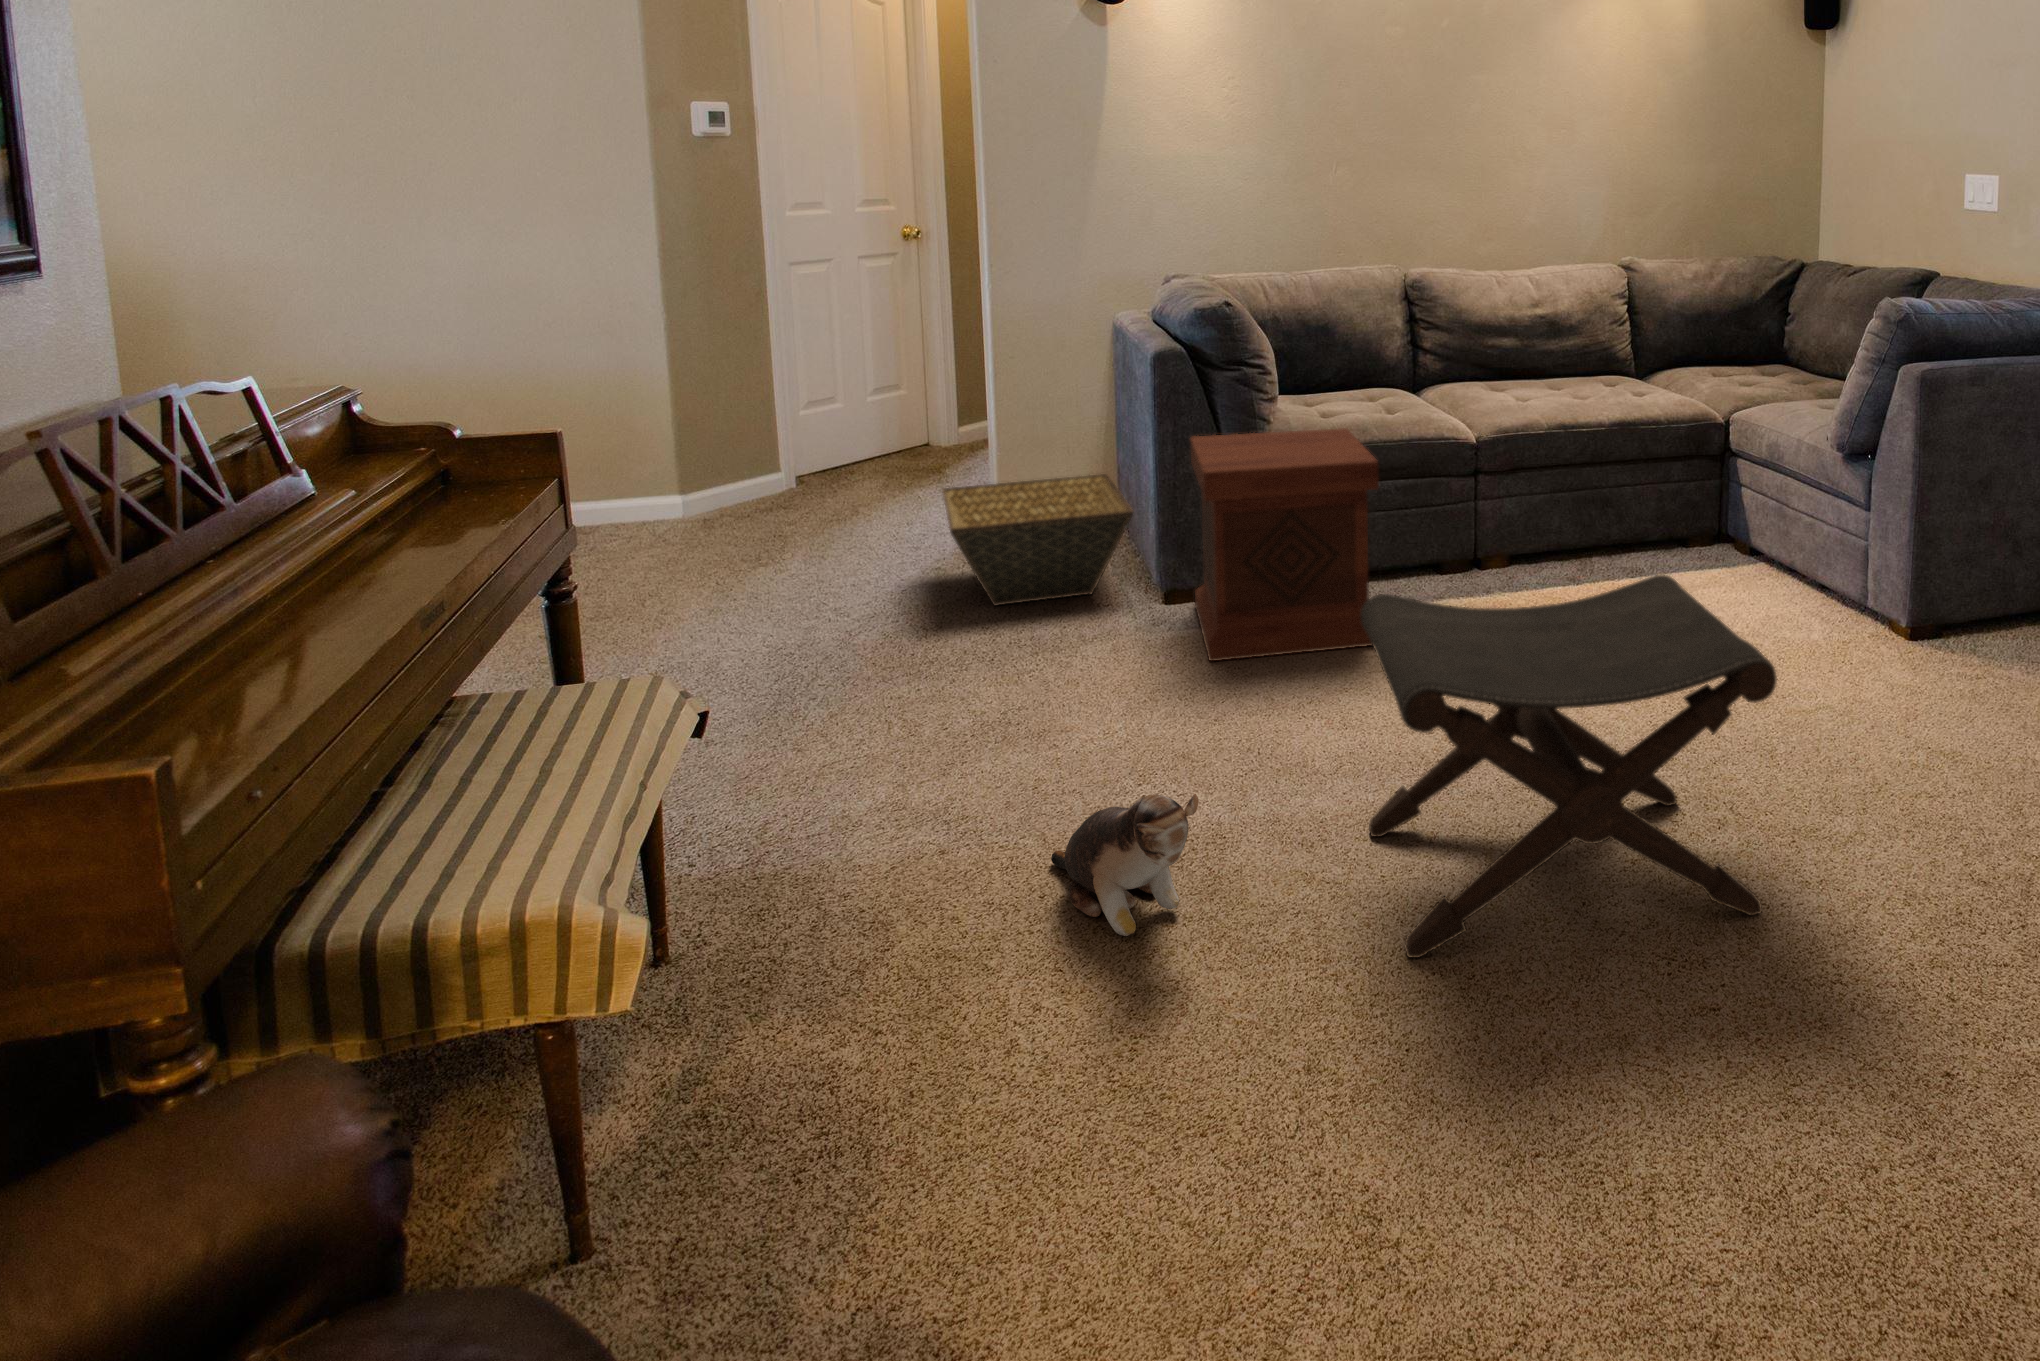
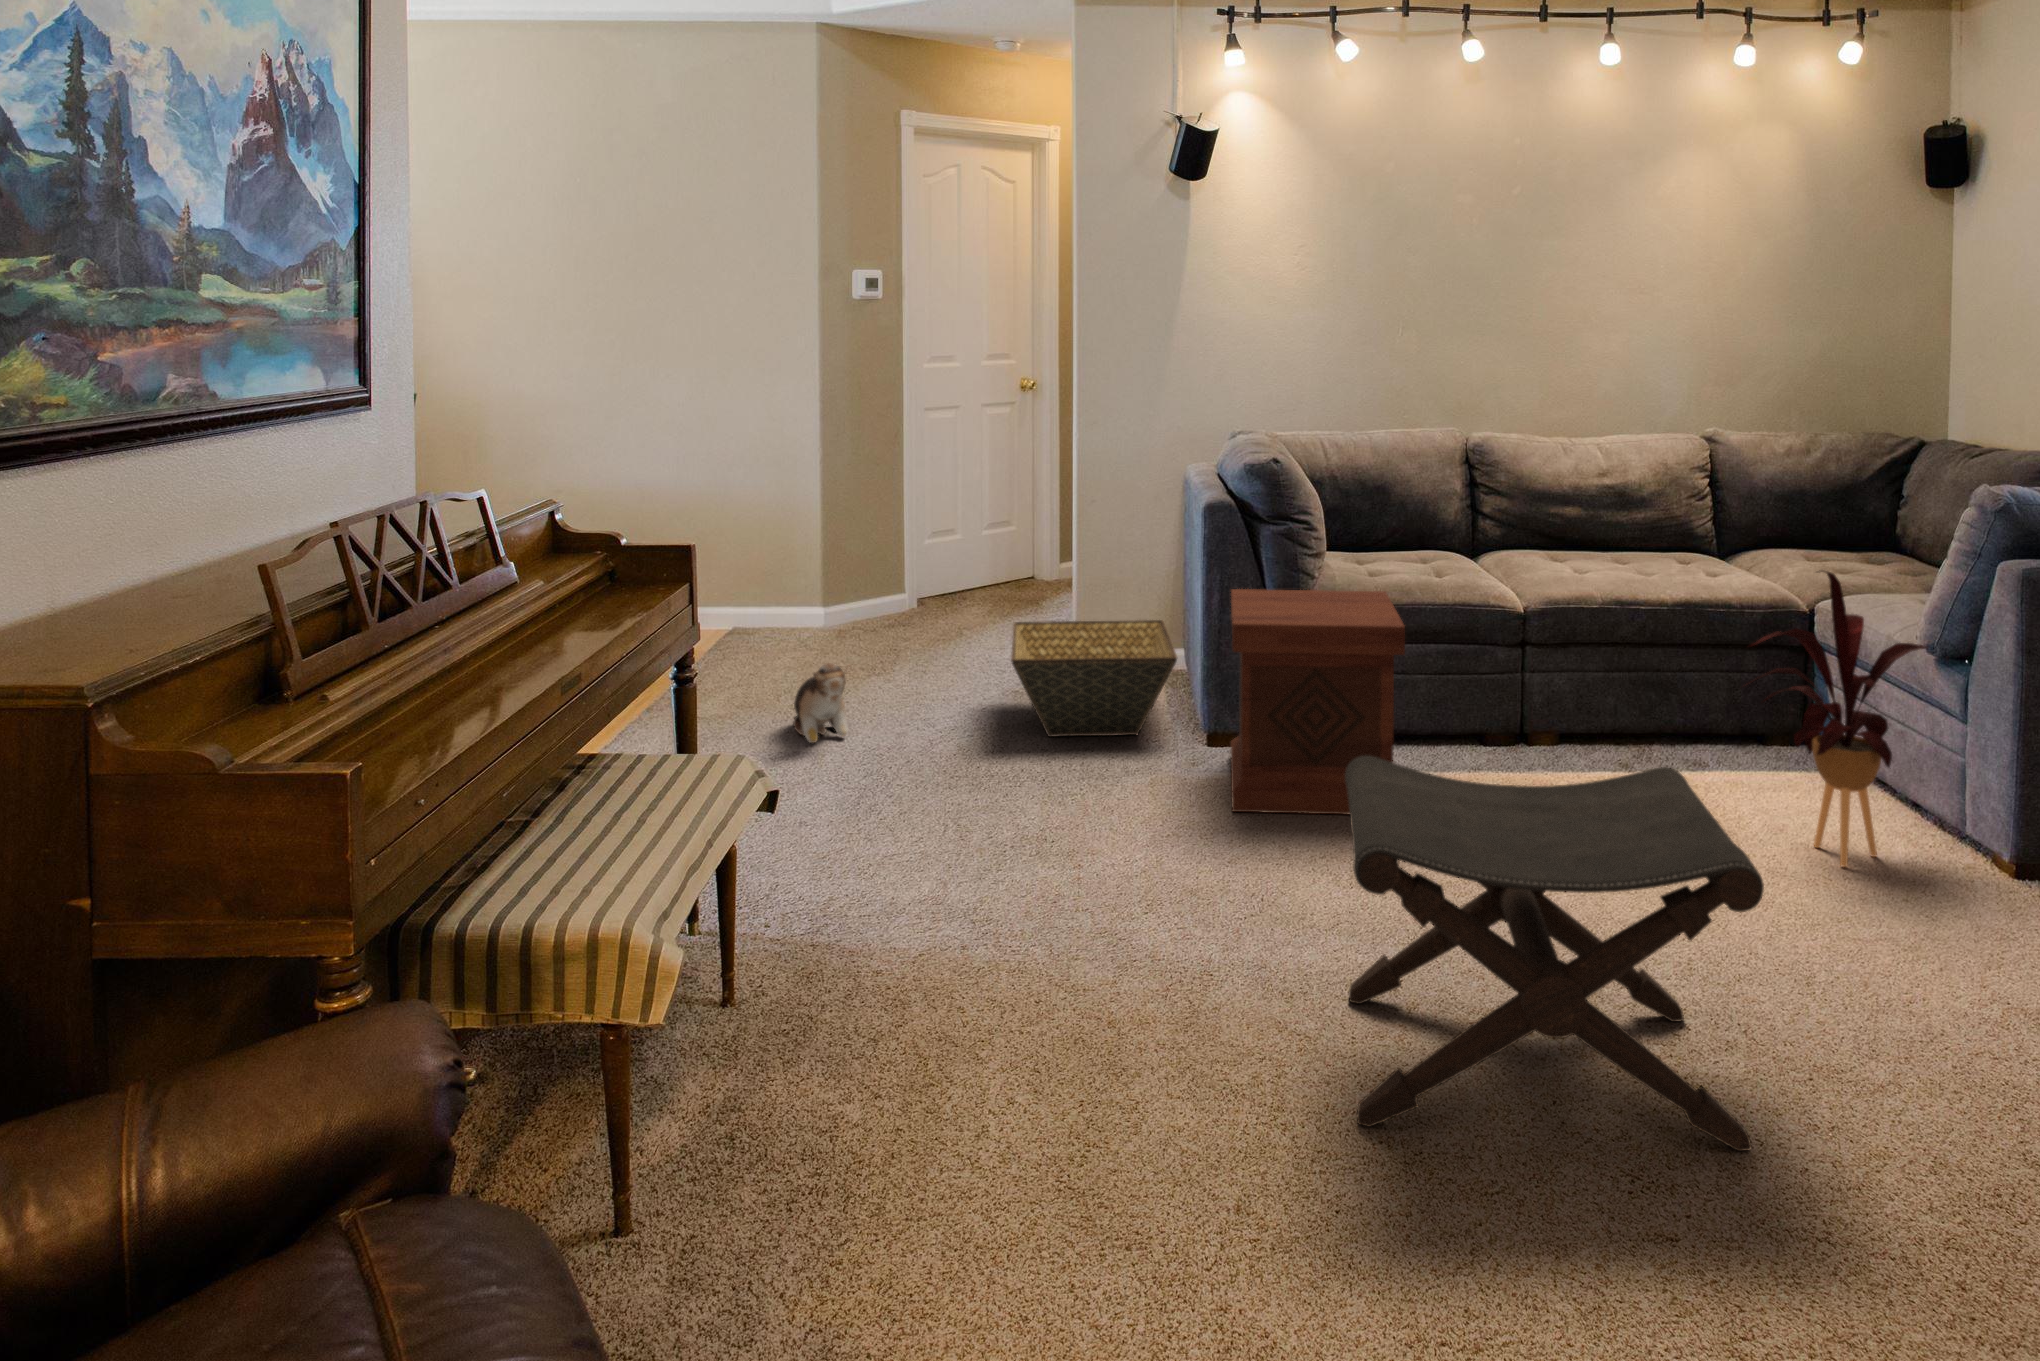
house plant: none [1683,381,1843,644] -> present [1750,572,1928,867]
plush toy: present [1051,794,1199,936] -> present [793,663,848,743]

